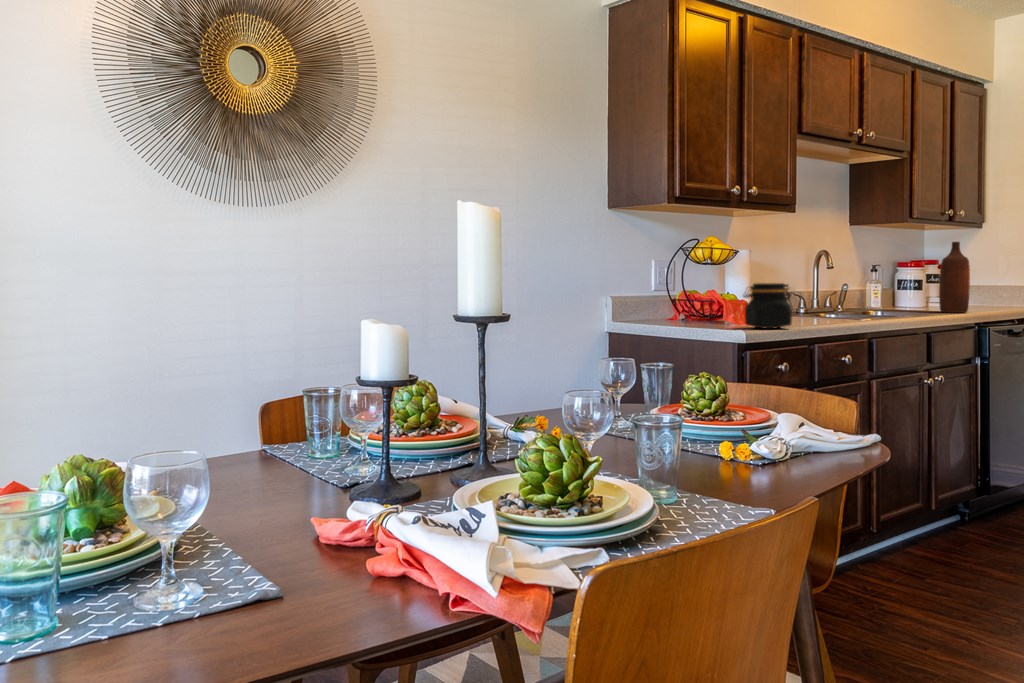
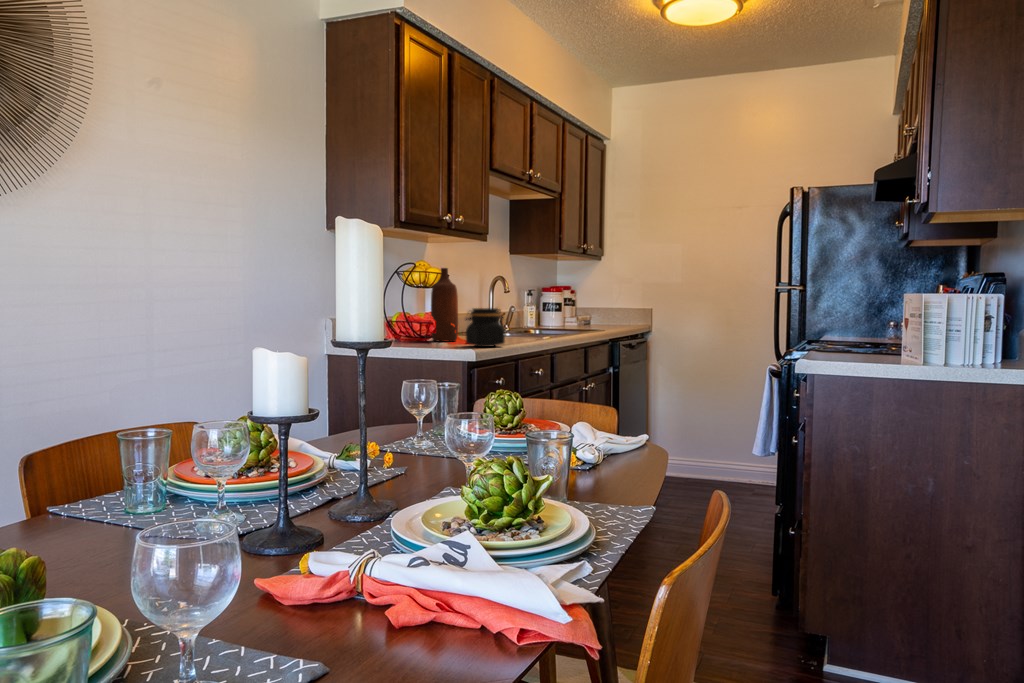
bottle: present [939,242,970,313] -> present [431,268,458,341]

